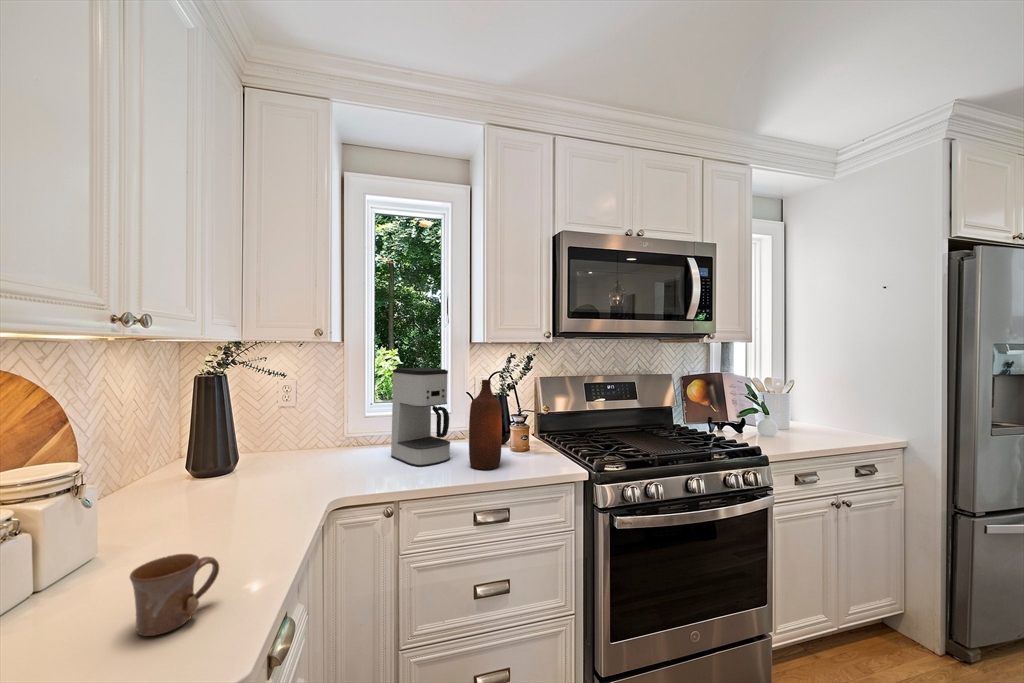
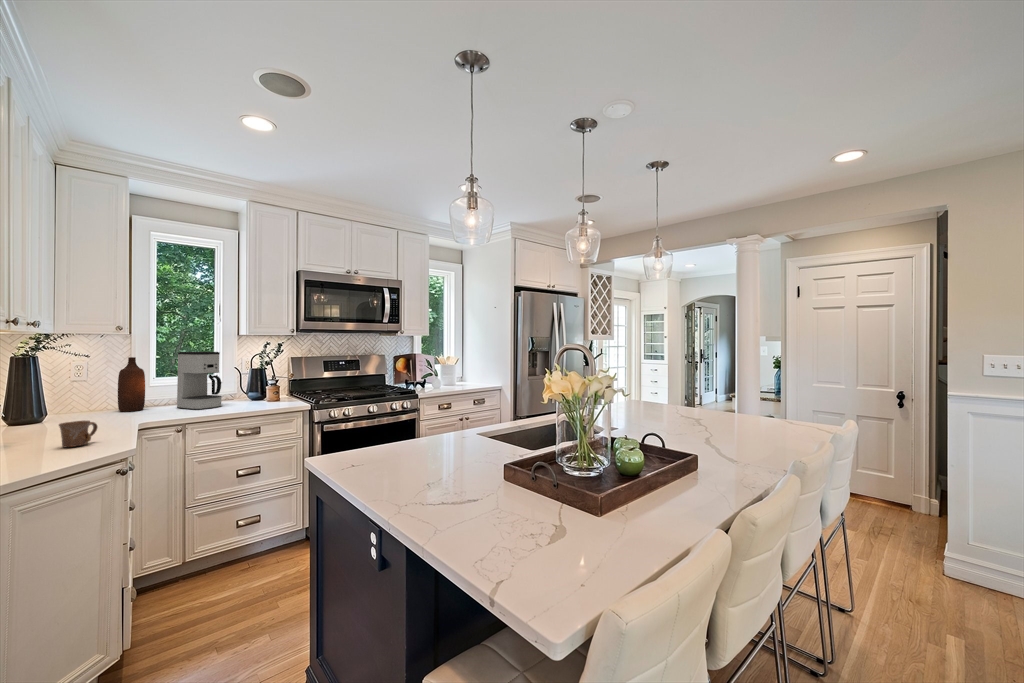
bottle: present [469,380,502,470] -> present [118,357,145,412]

